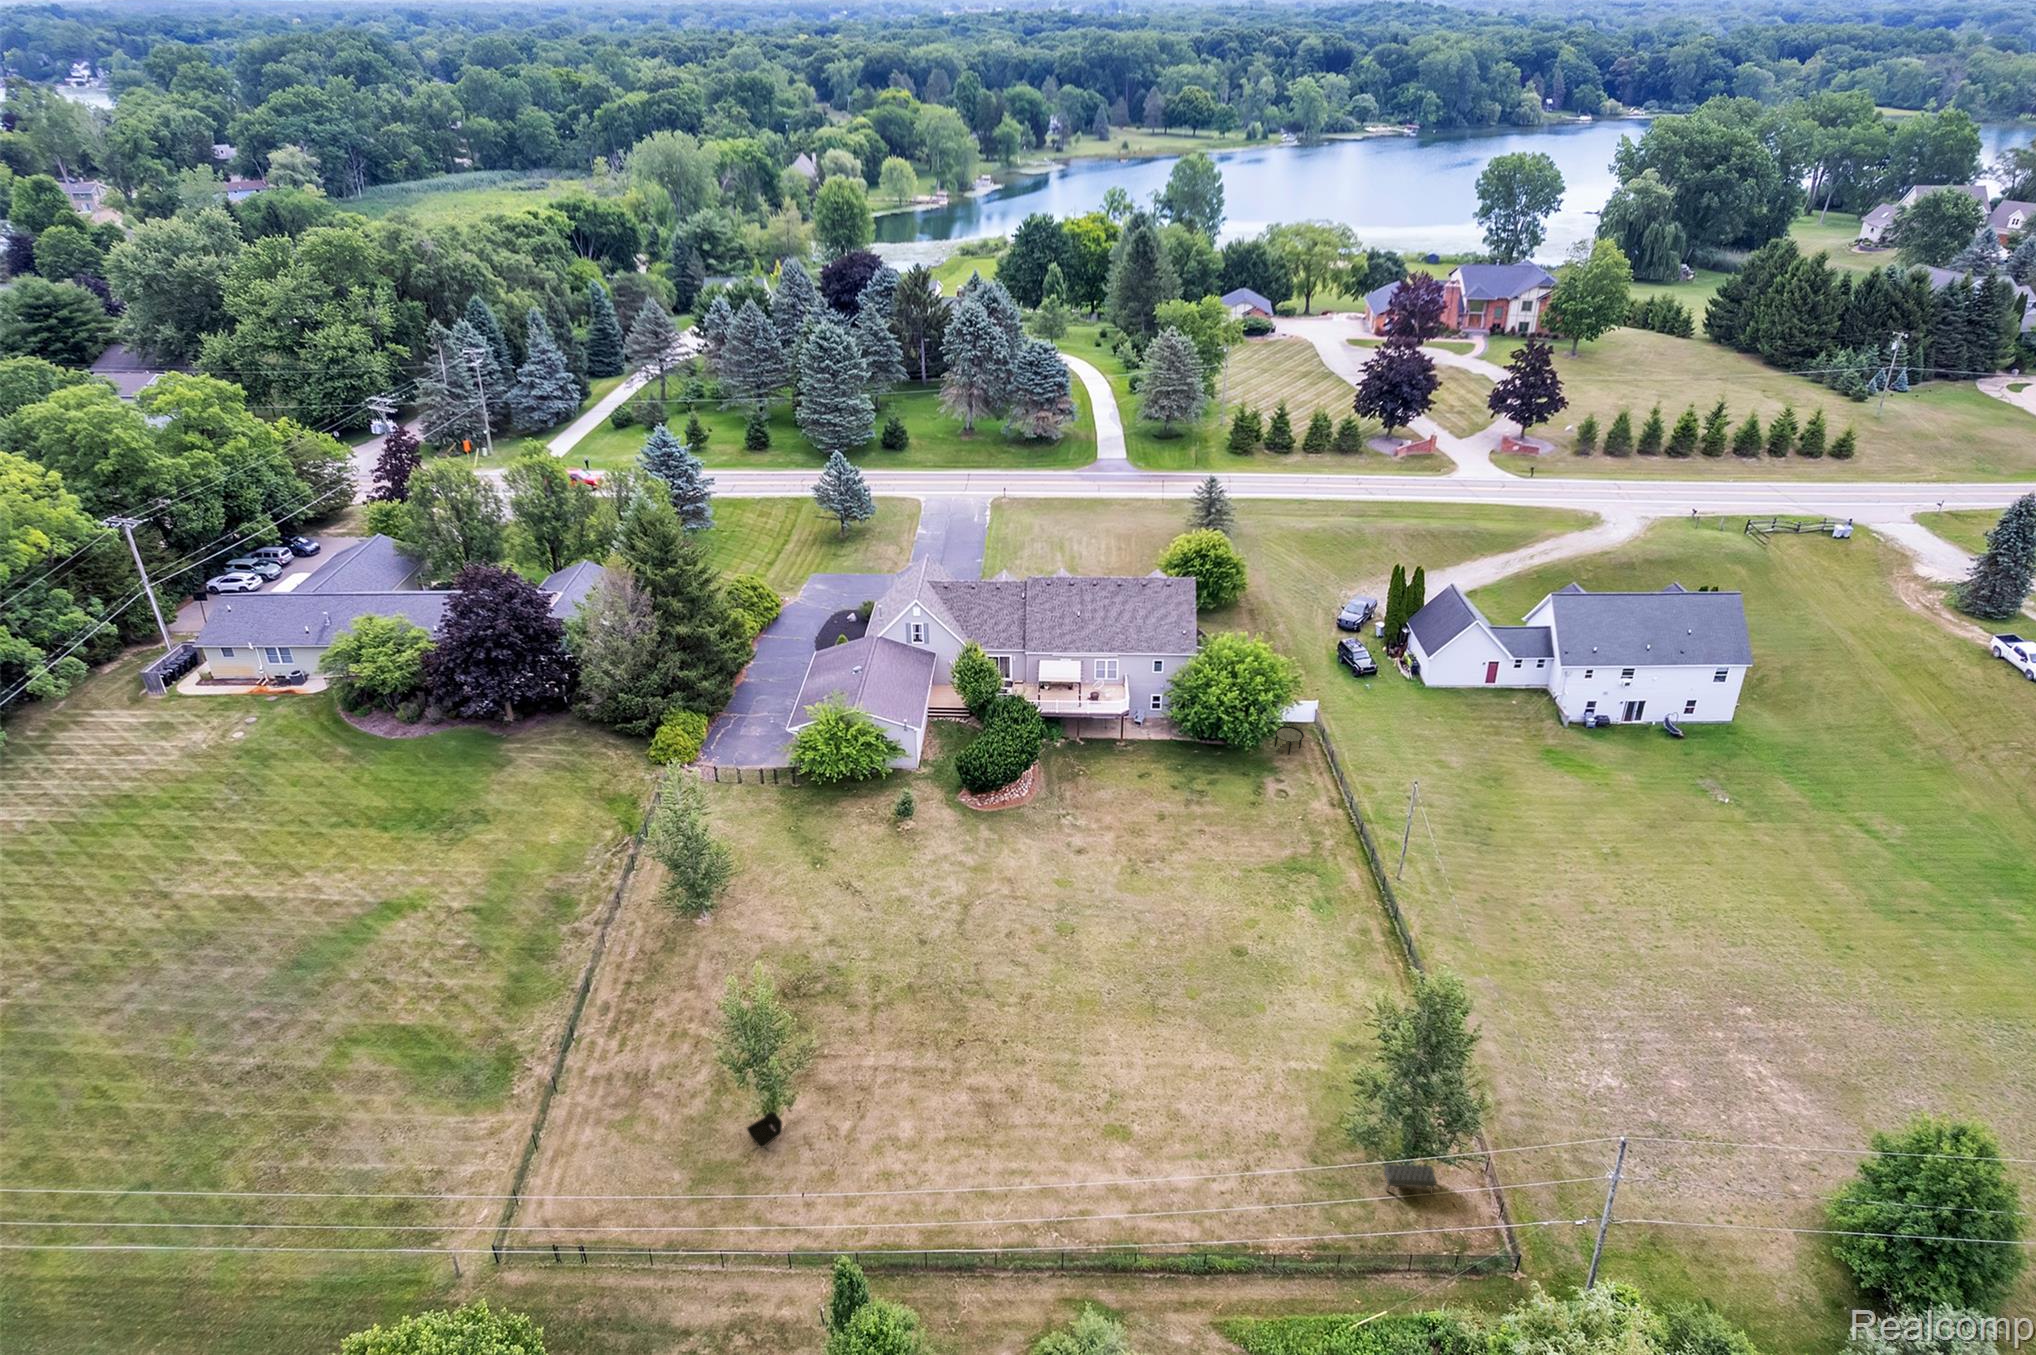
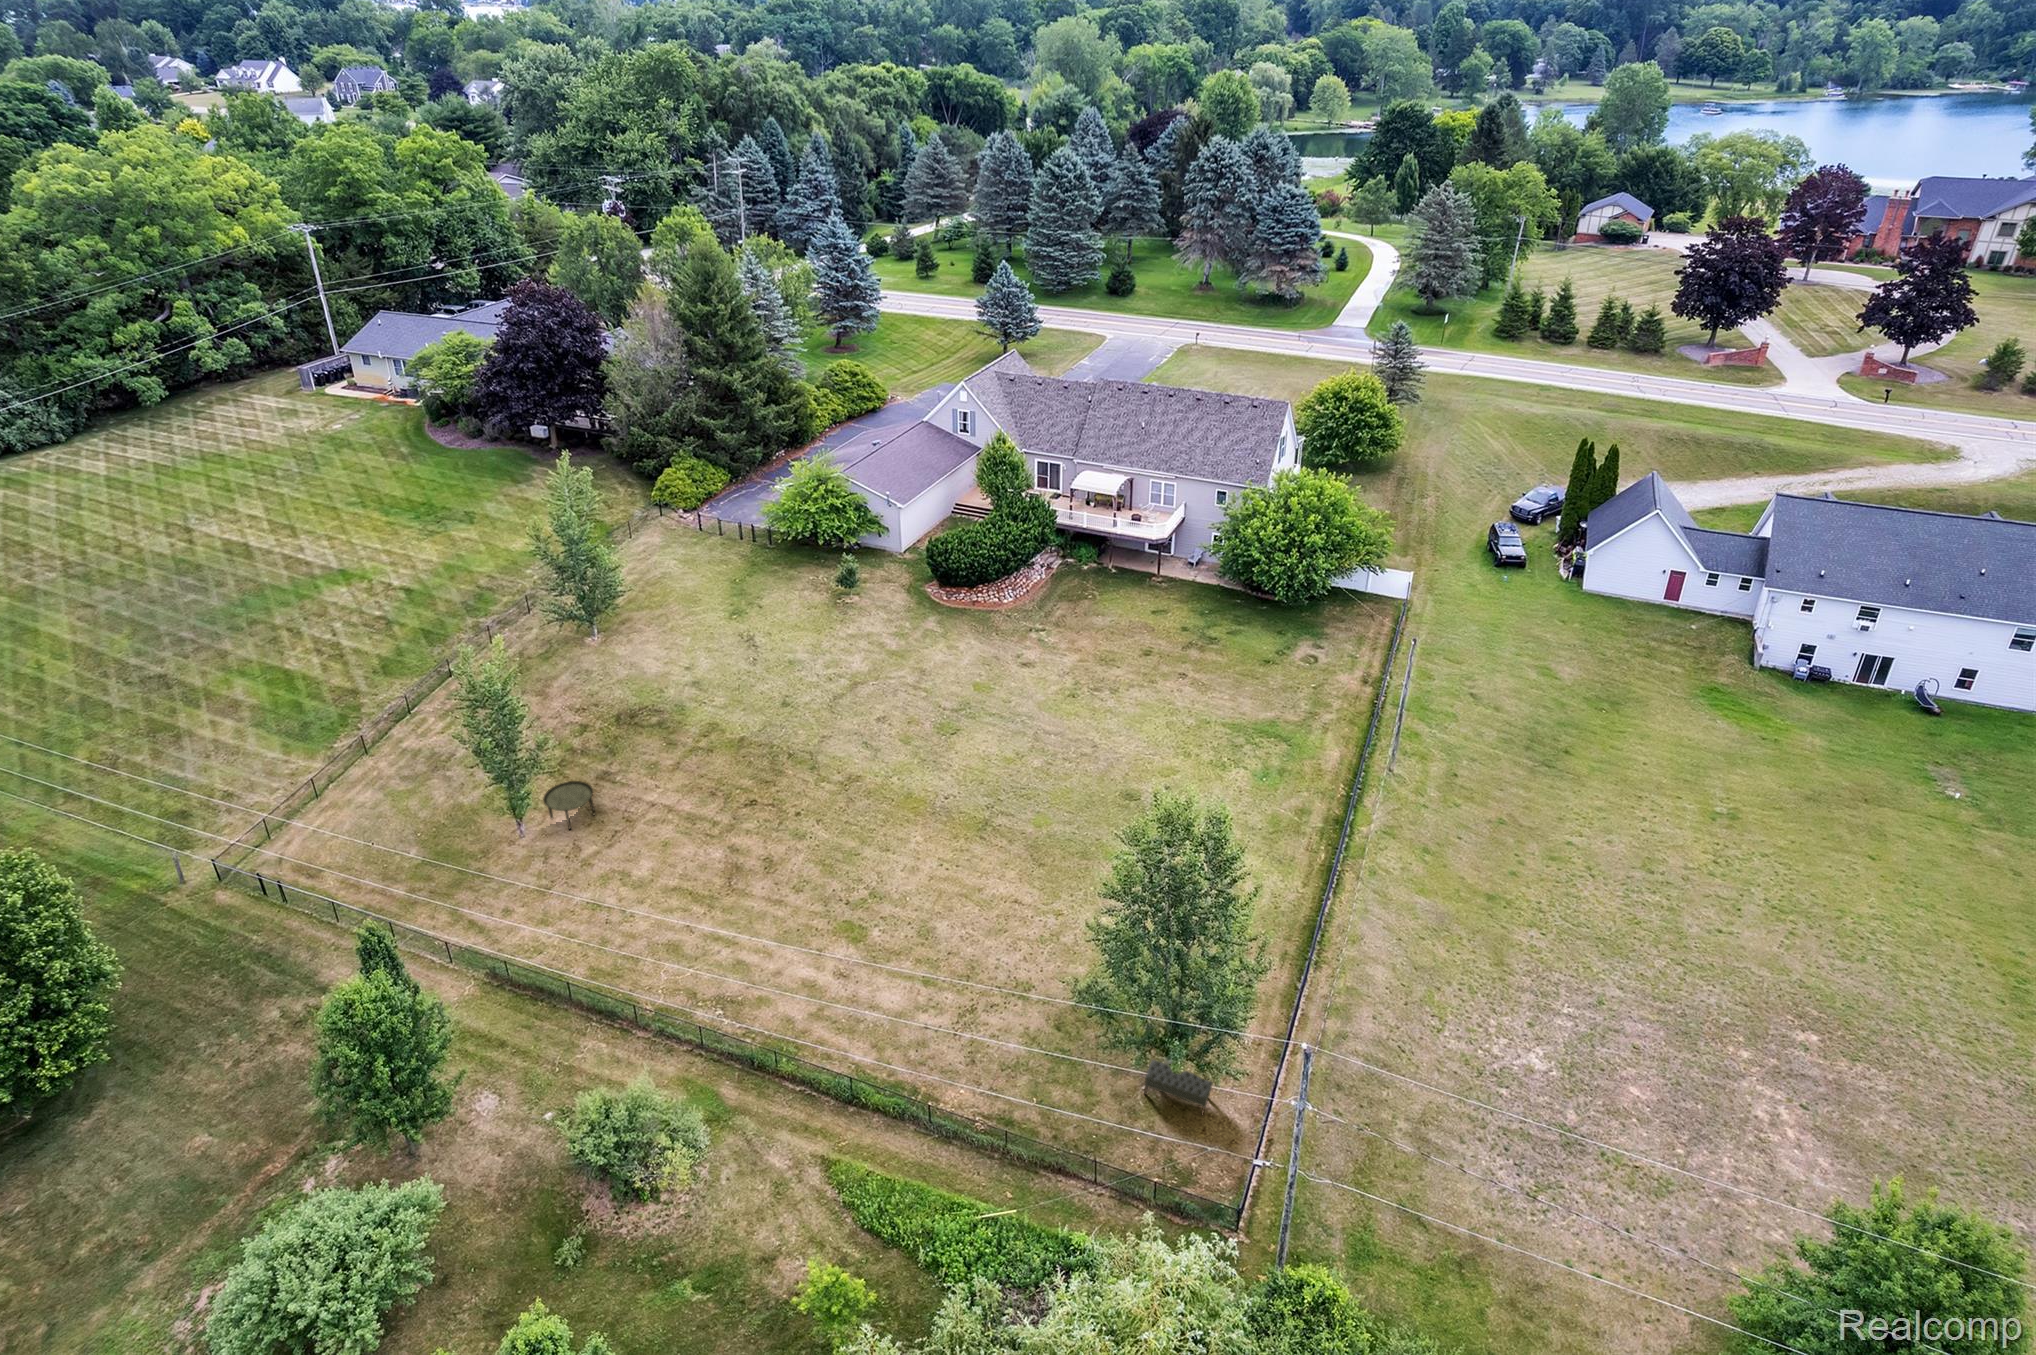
round table: present [1274,726,1304,755] -> present [543,781,595,830]
lounge chair: present [747,1112,782,1151] -> none [481,805,516,847]

